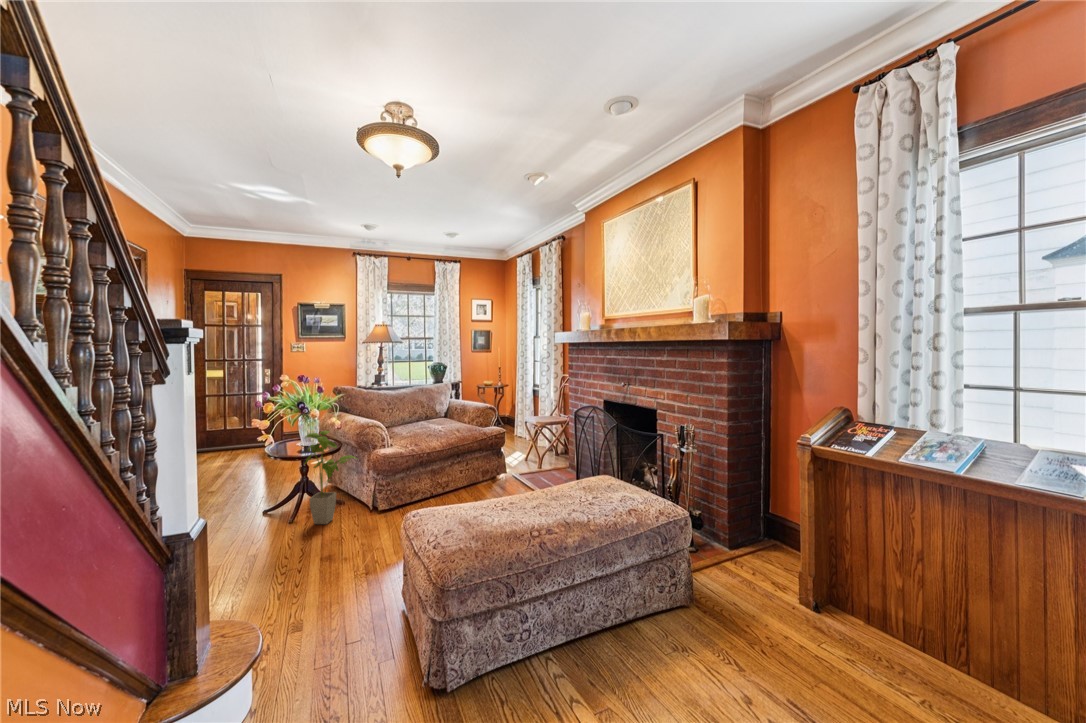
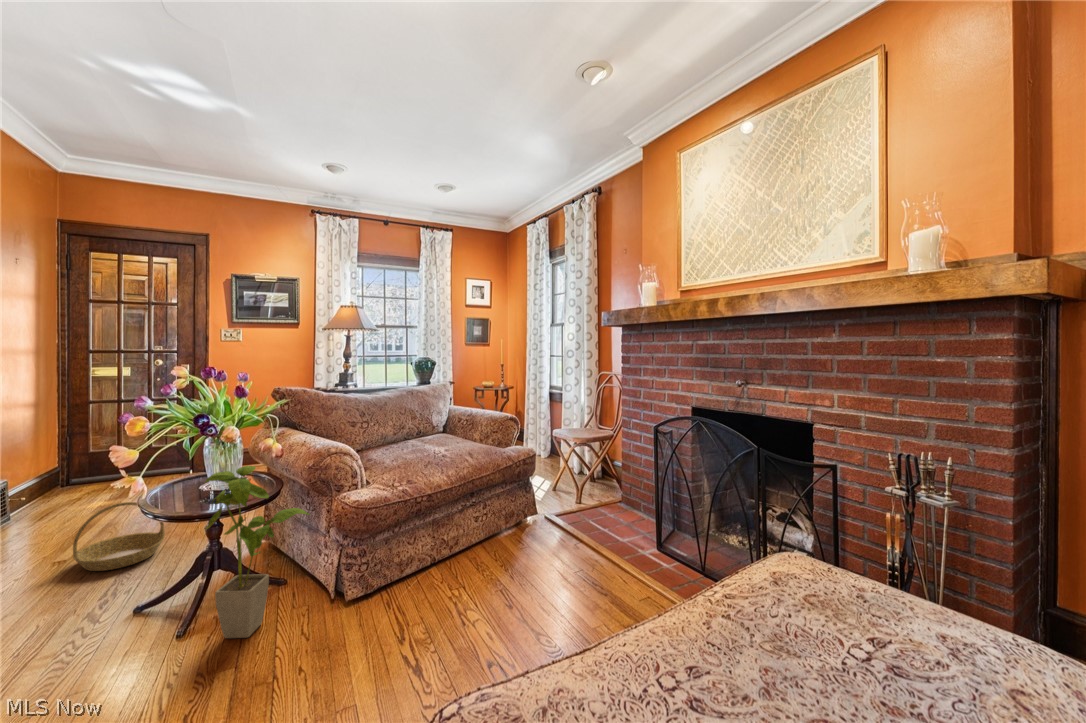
basket: none [221,457,270,496] -> present [73,502,165,571]

